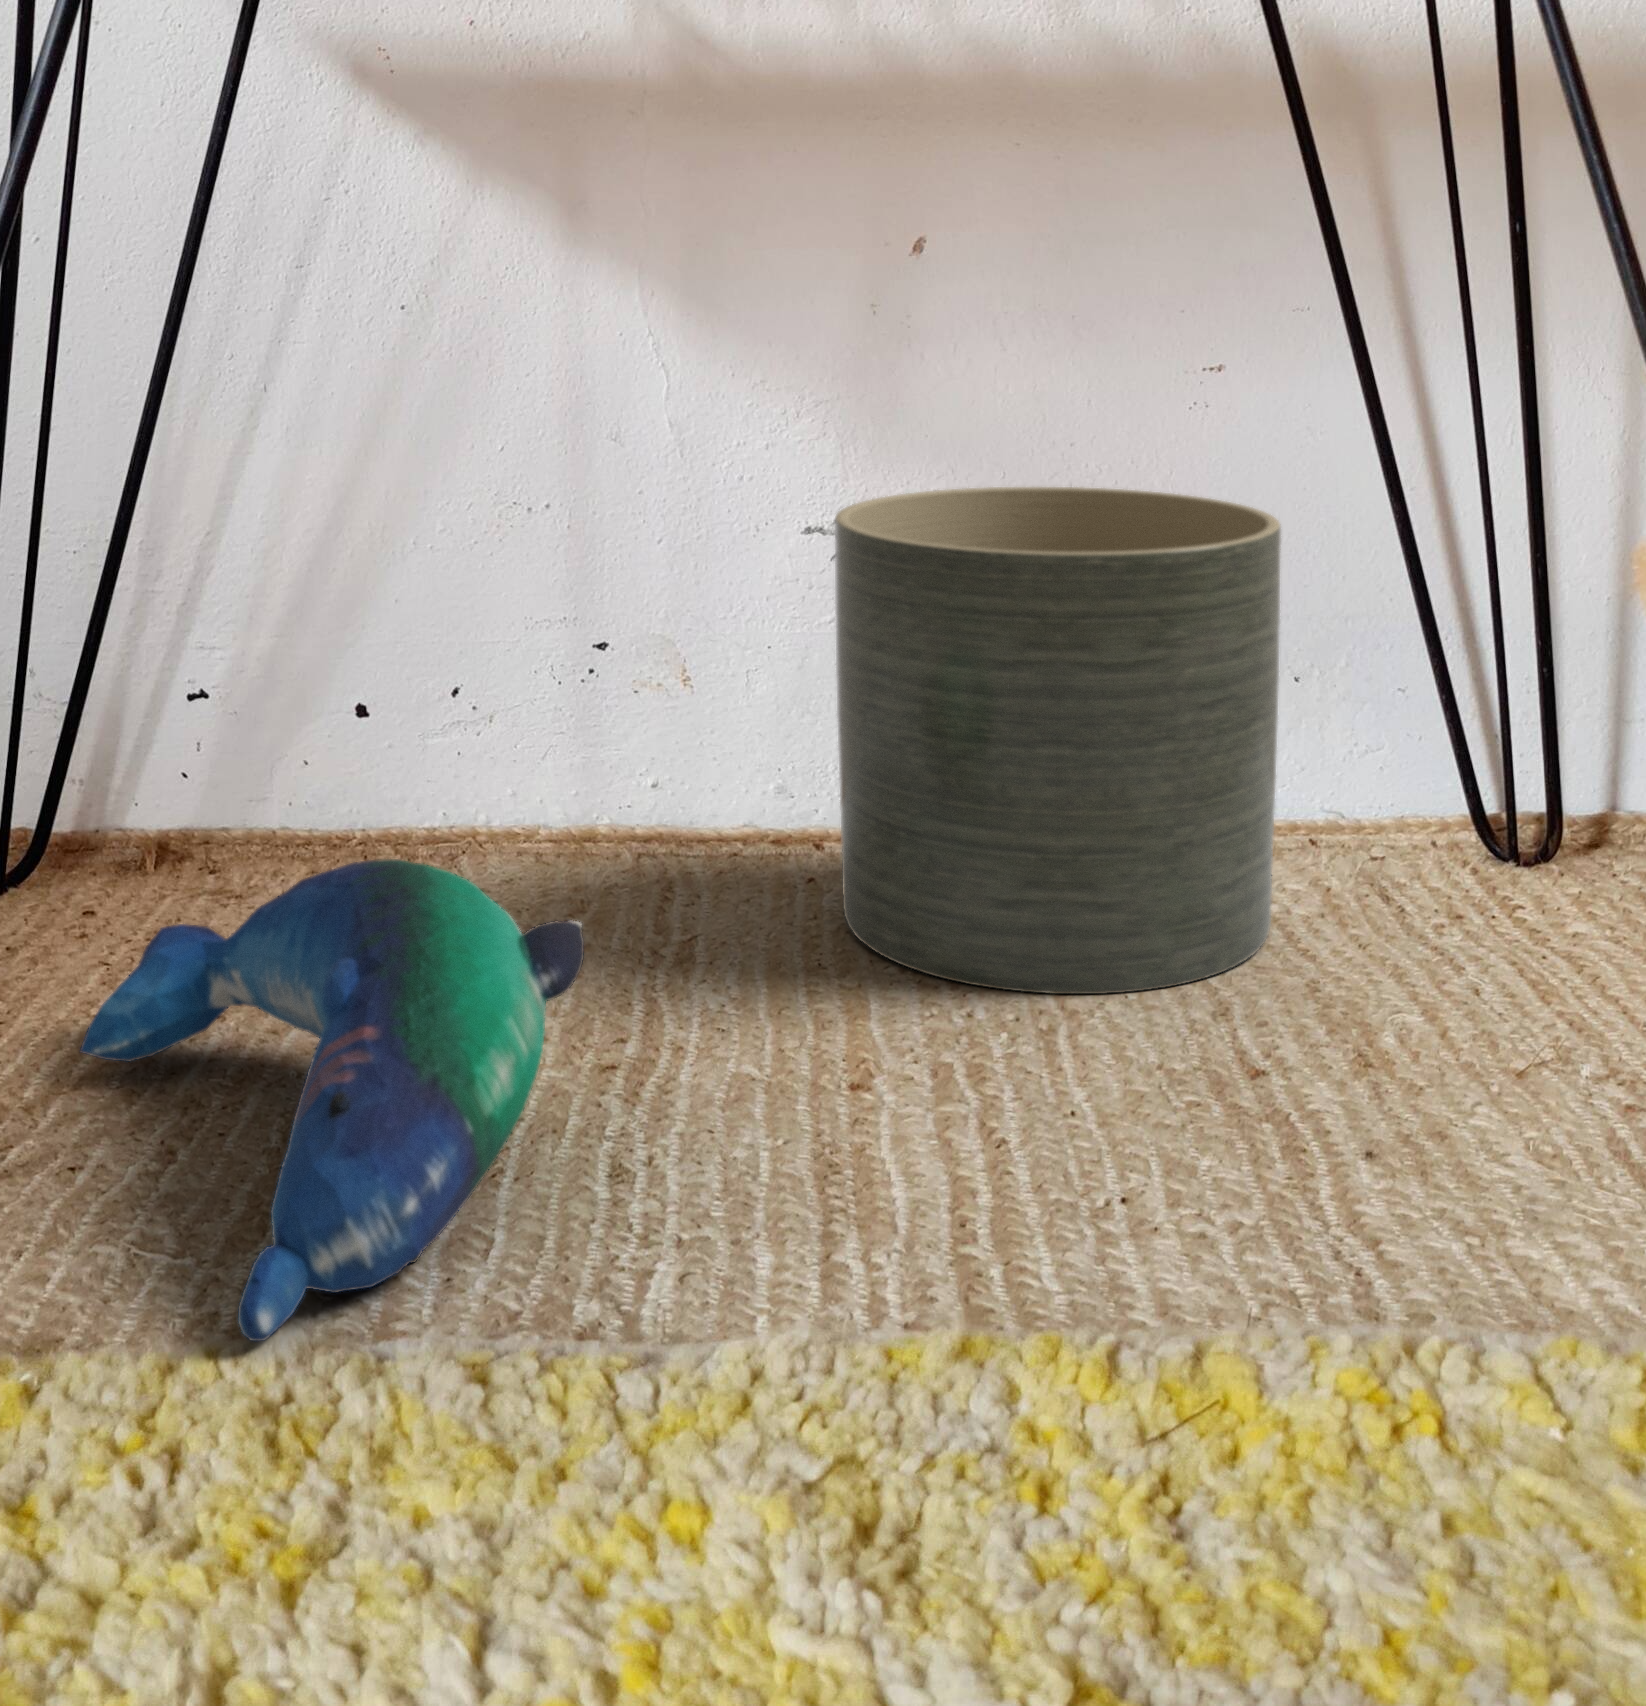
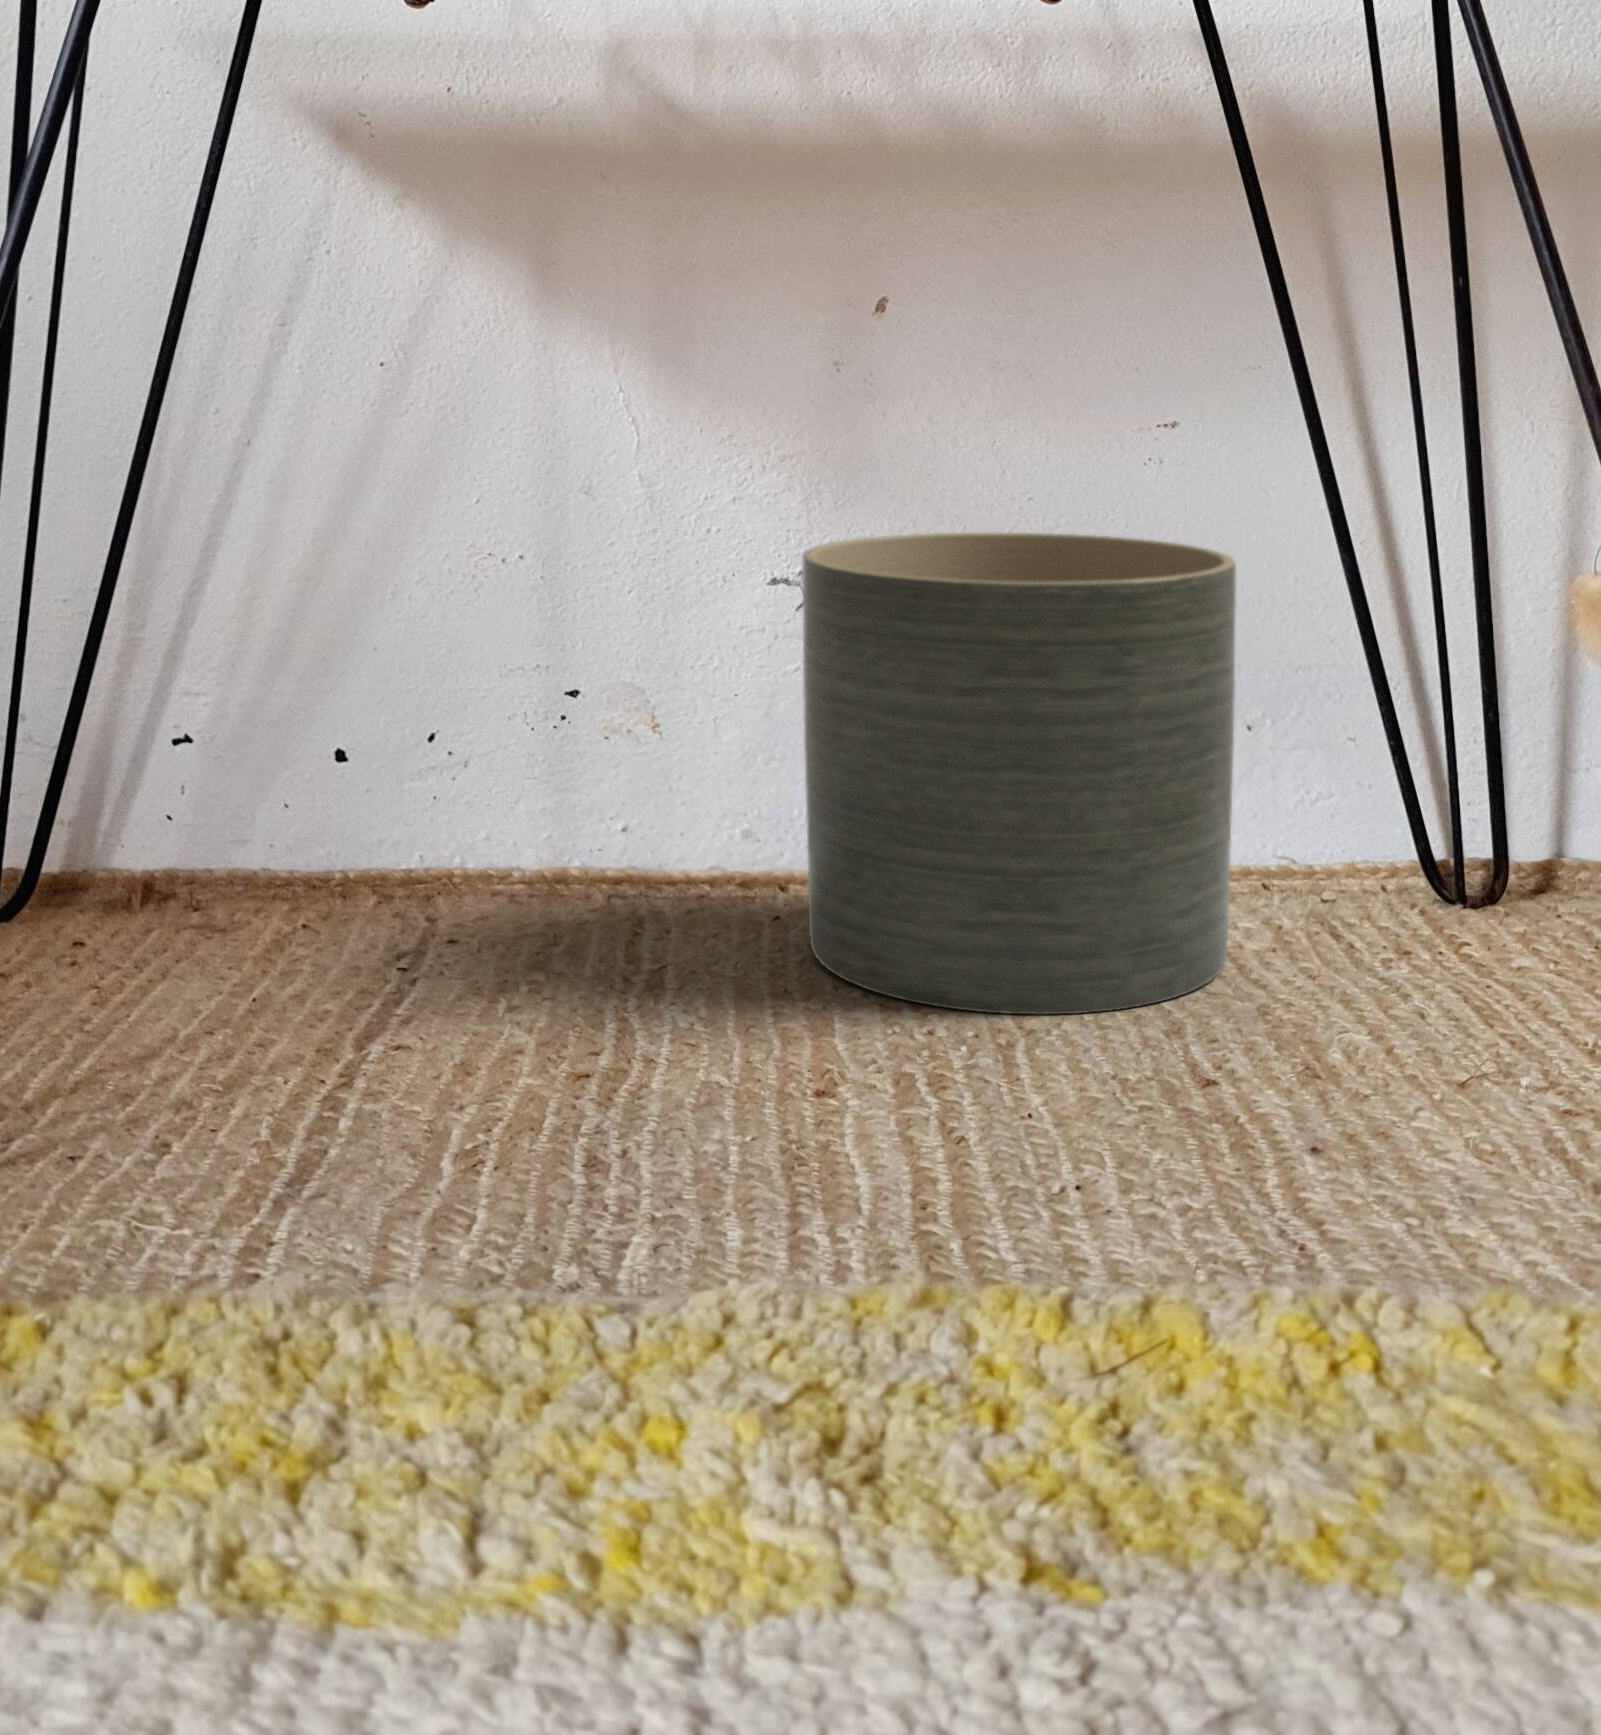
plush toy: present [80,859,584,1341] -> none [71,867,562,1294]

